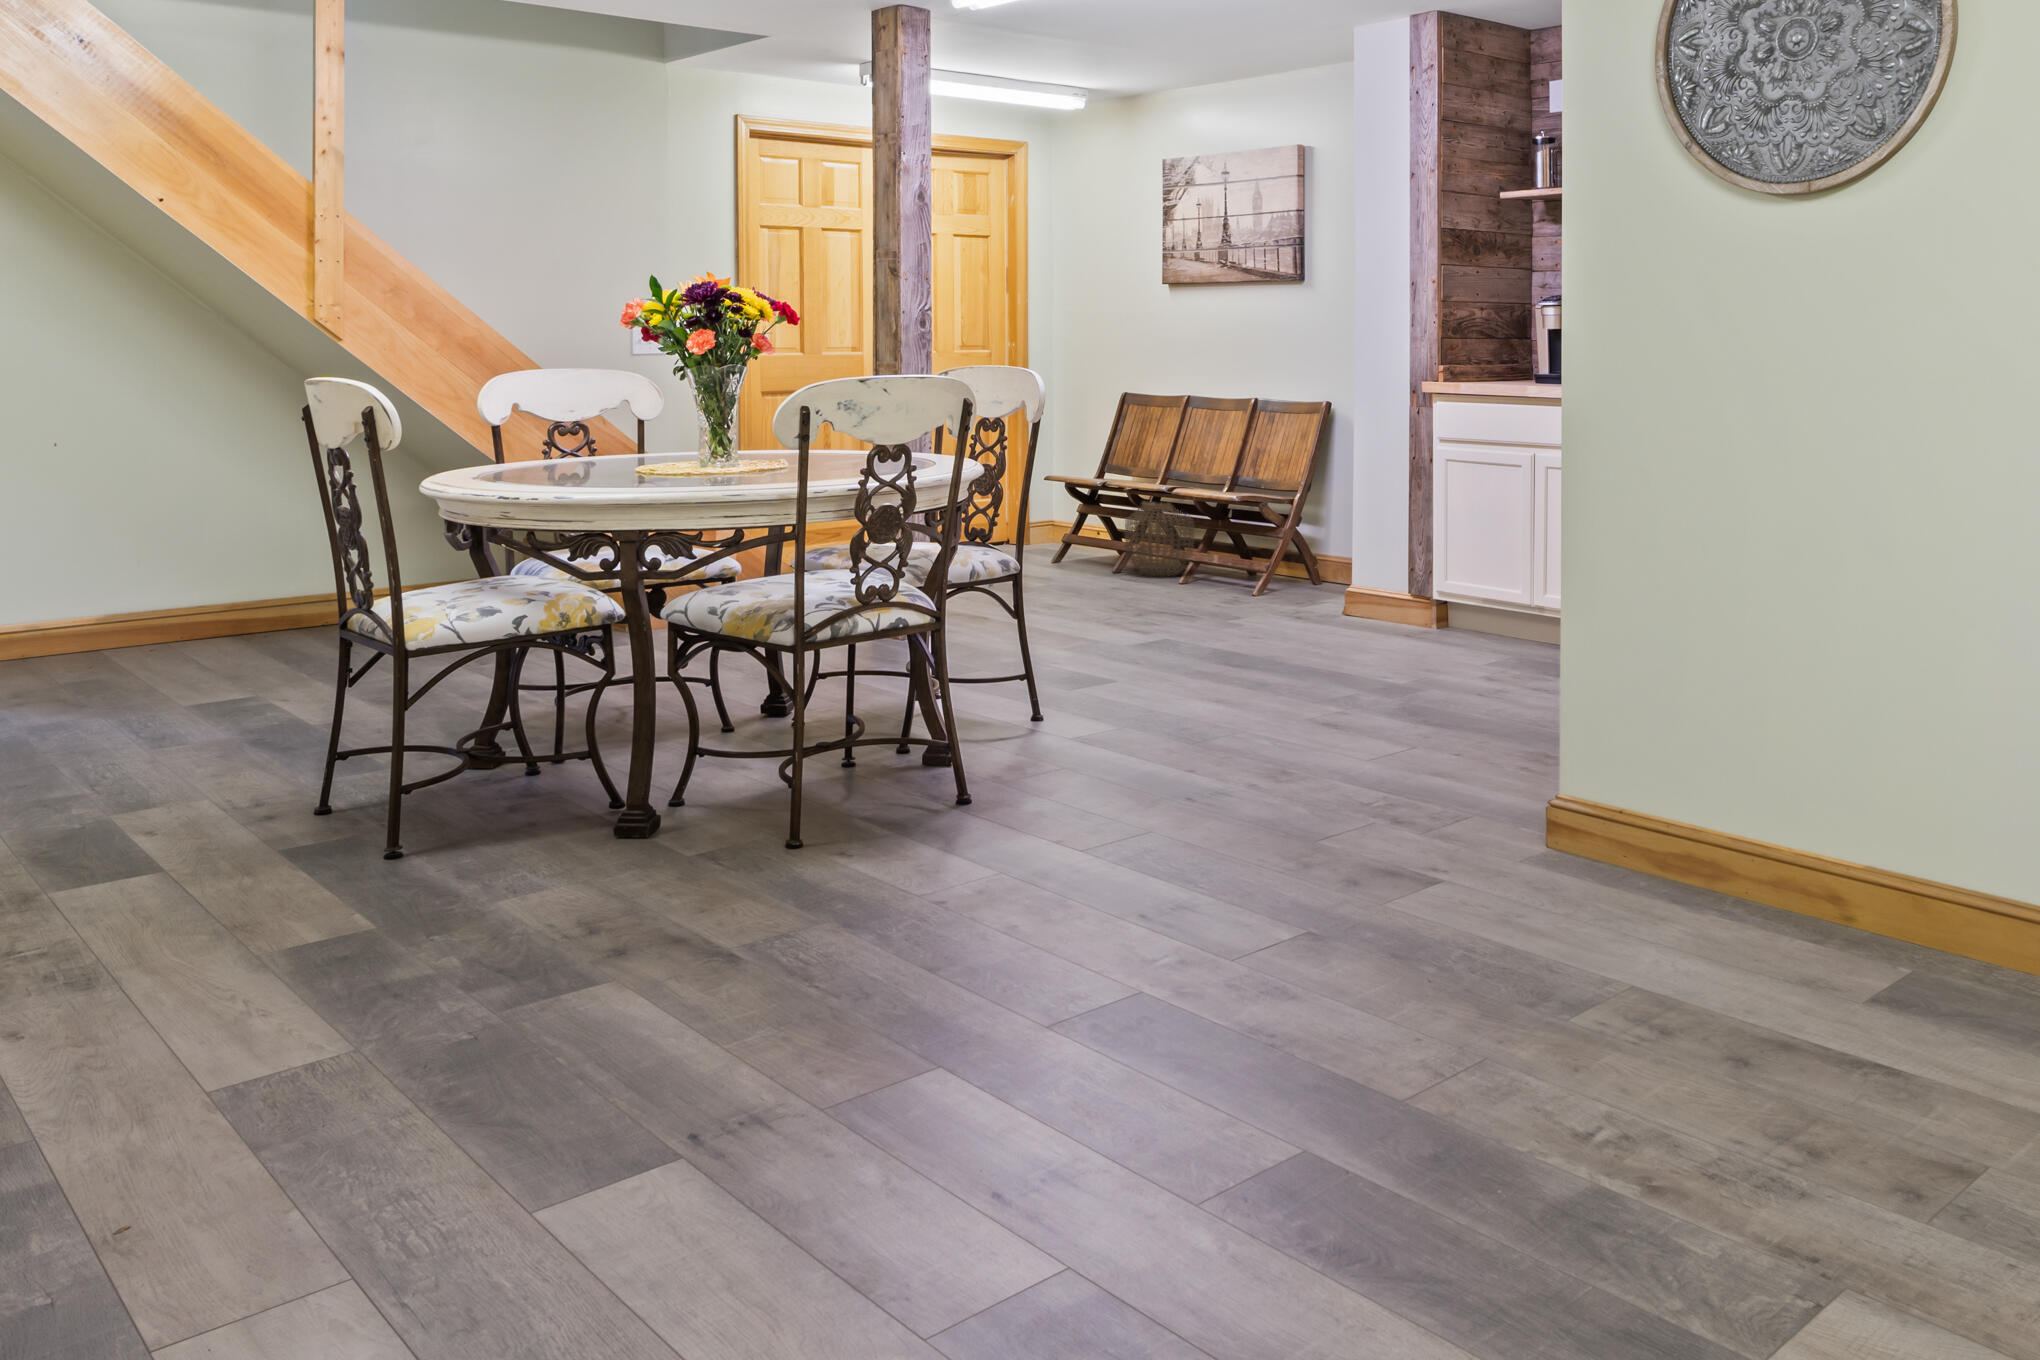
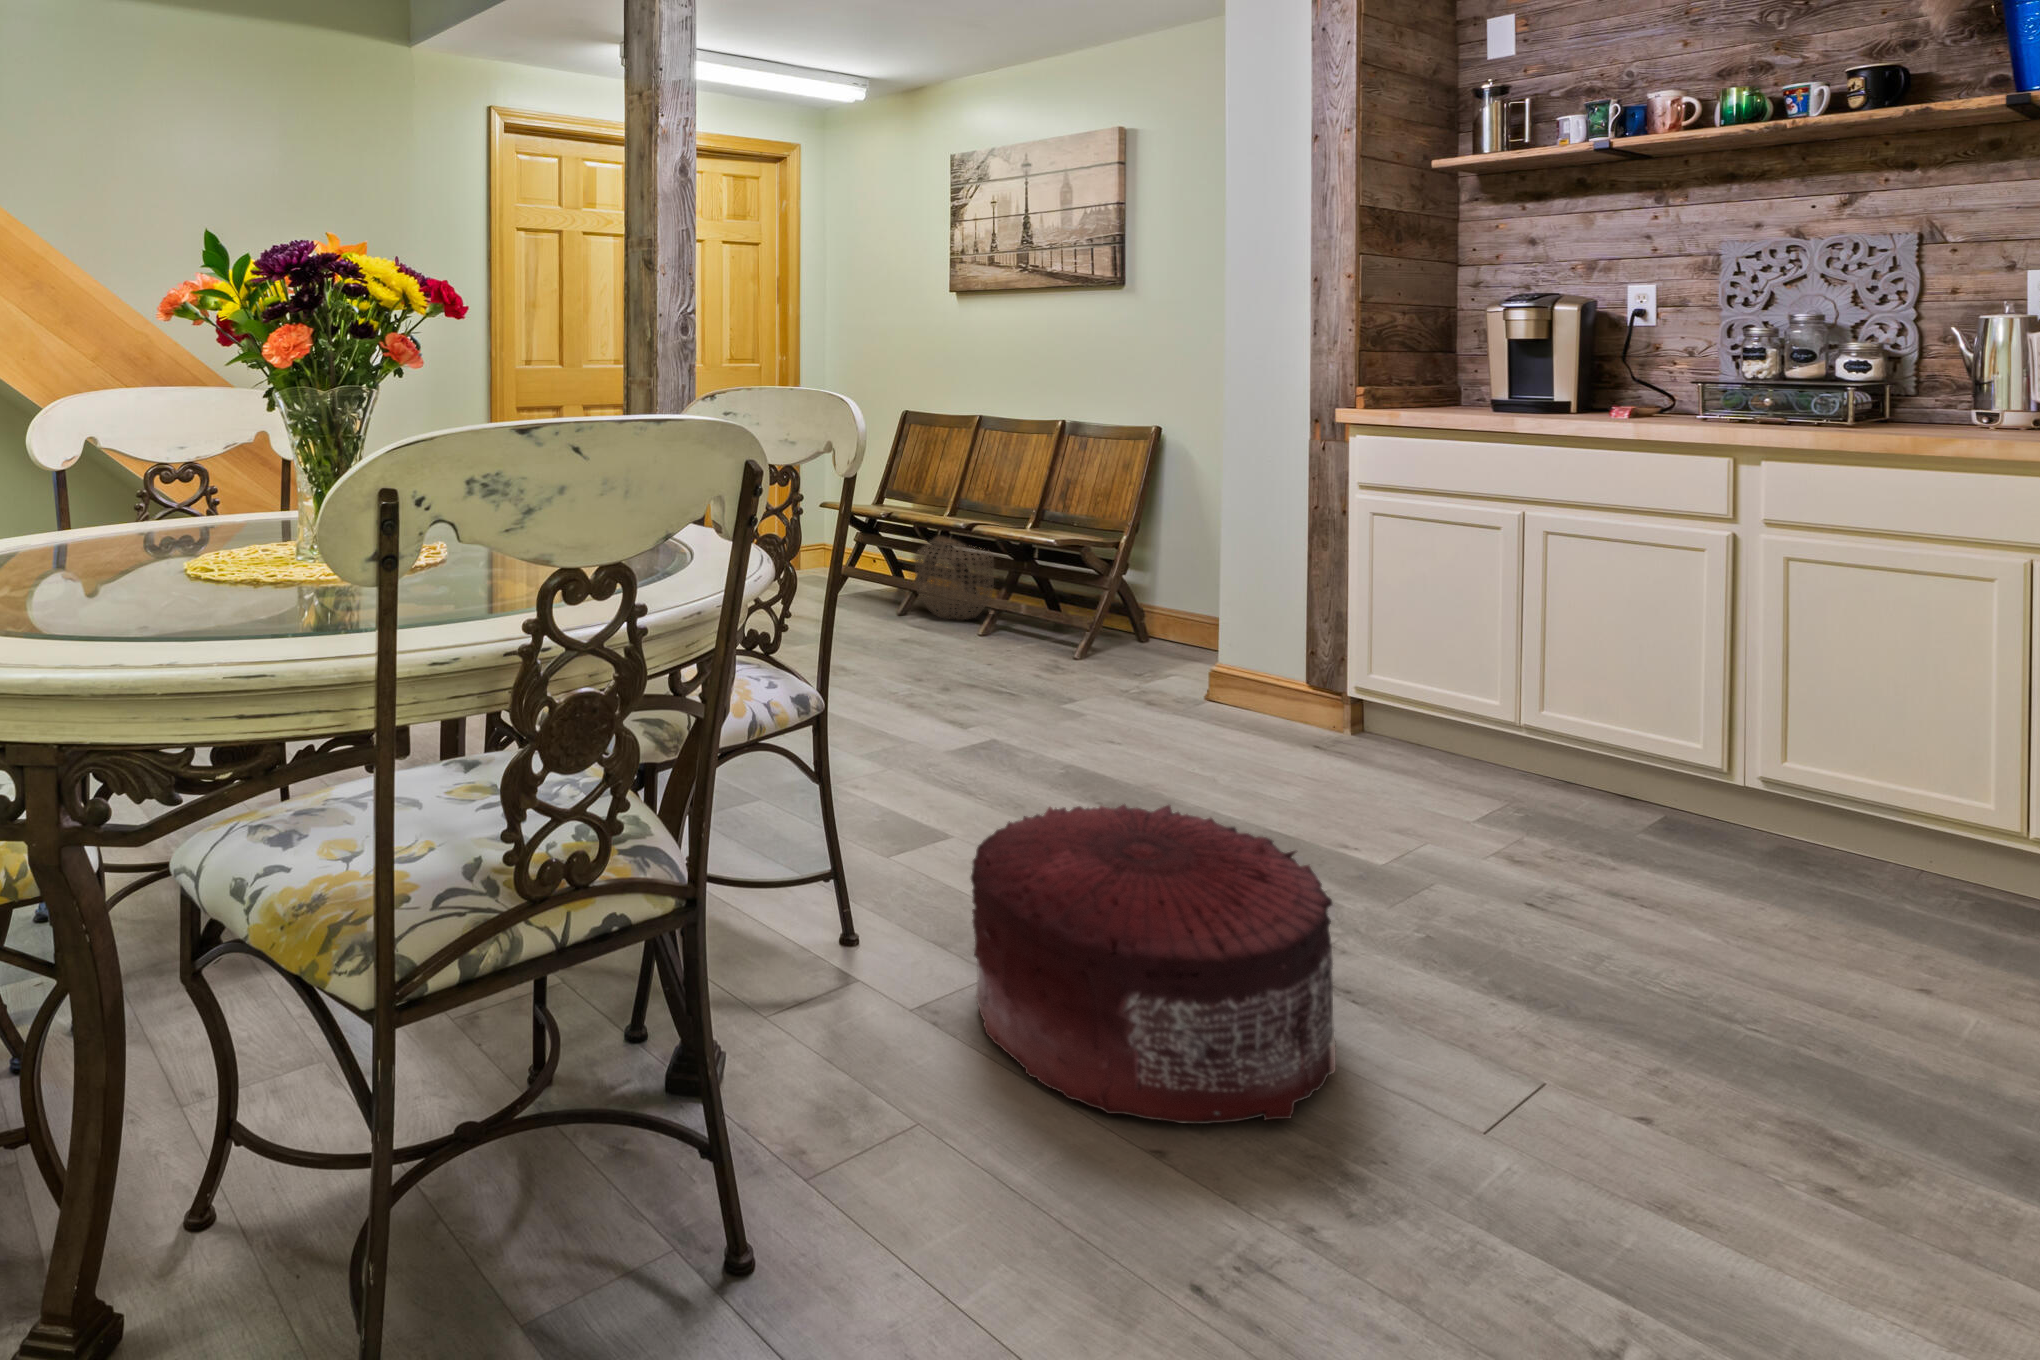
pouf: none [1101,622,1304,758] -> present [971,805,1336,1124]

